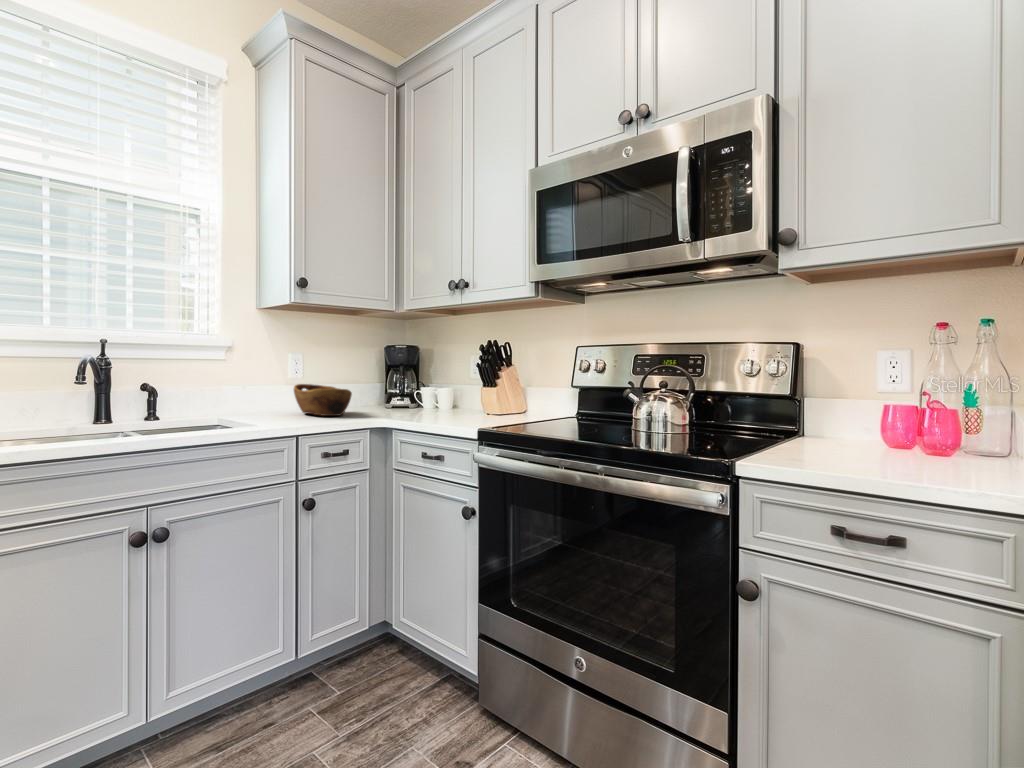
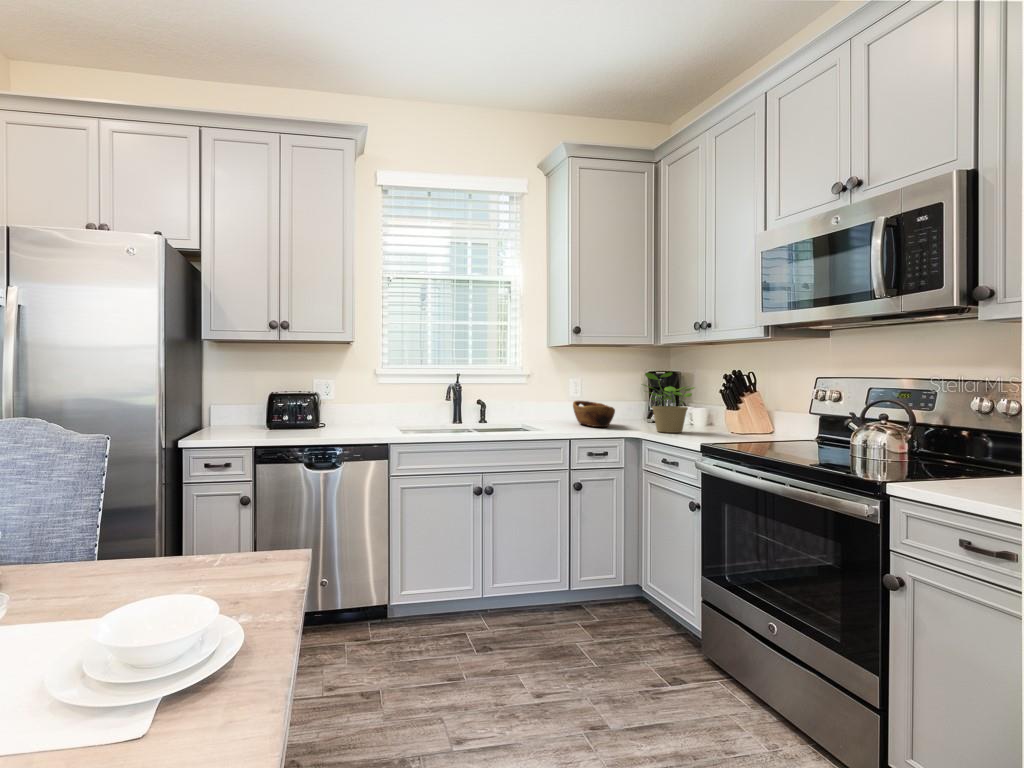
potted plant: none [384,343,452,418] -> present [644,372,694,433]

